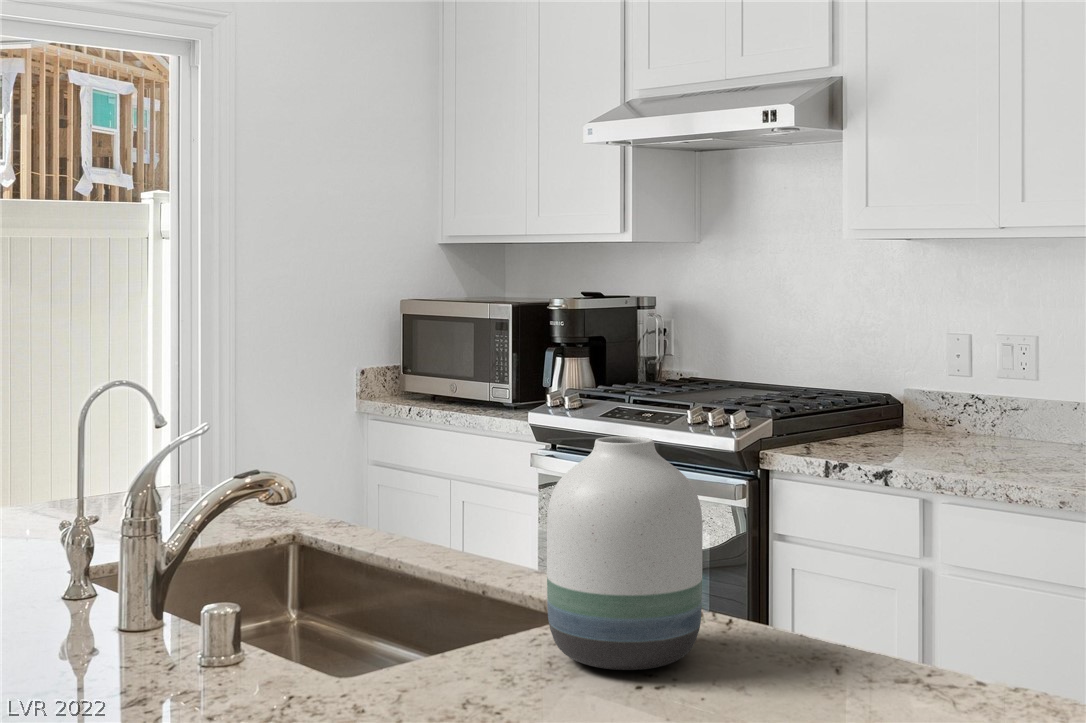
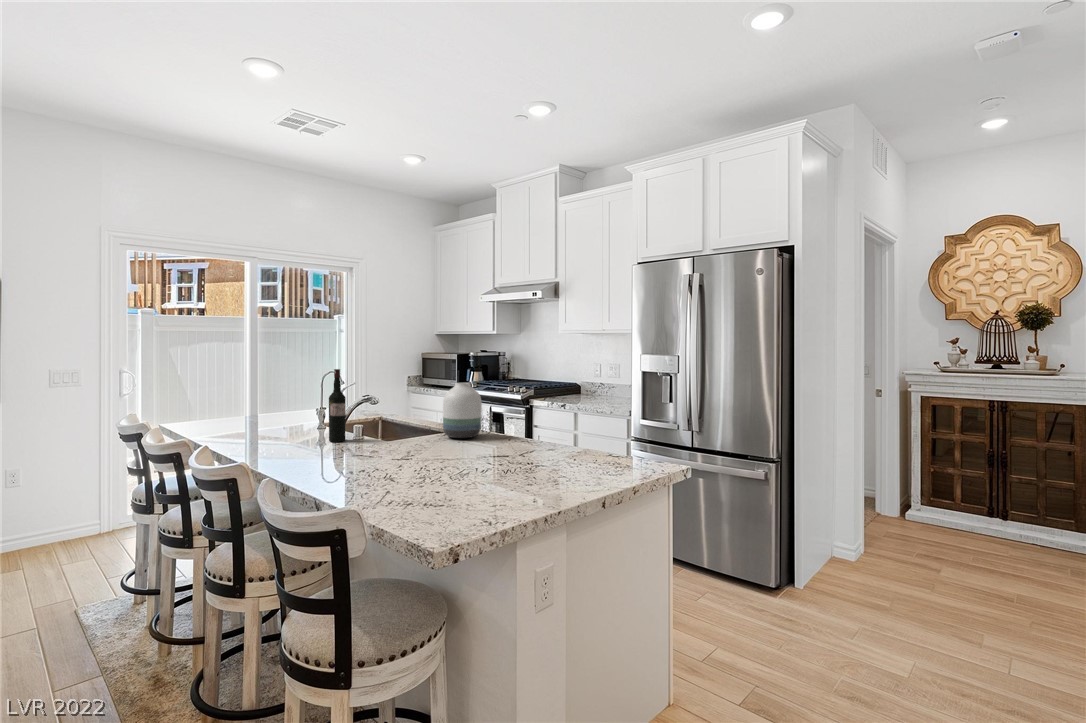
wine bottle: none [97,392,168,688] -> present [329,369,346,442]

